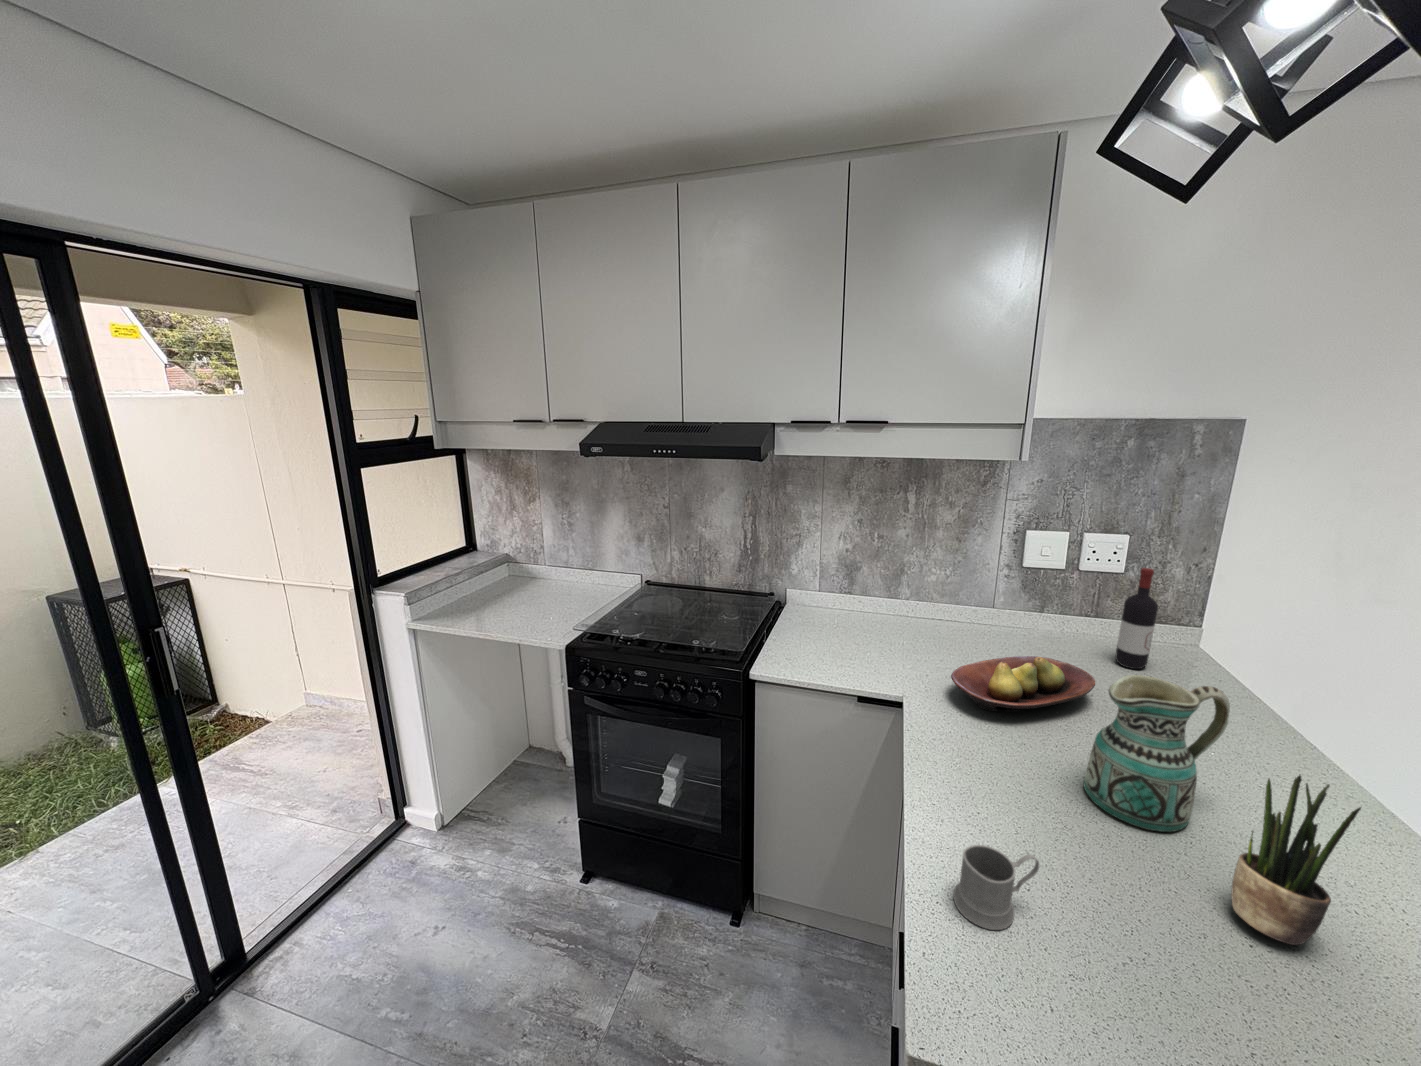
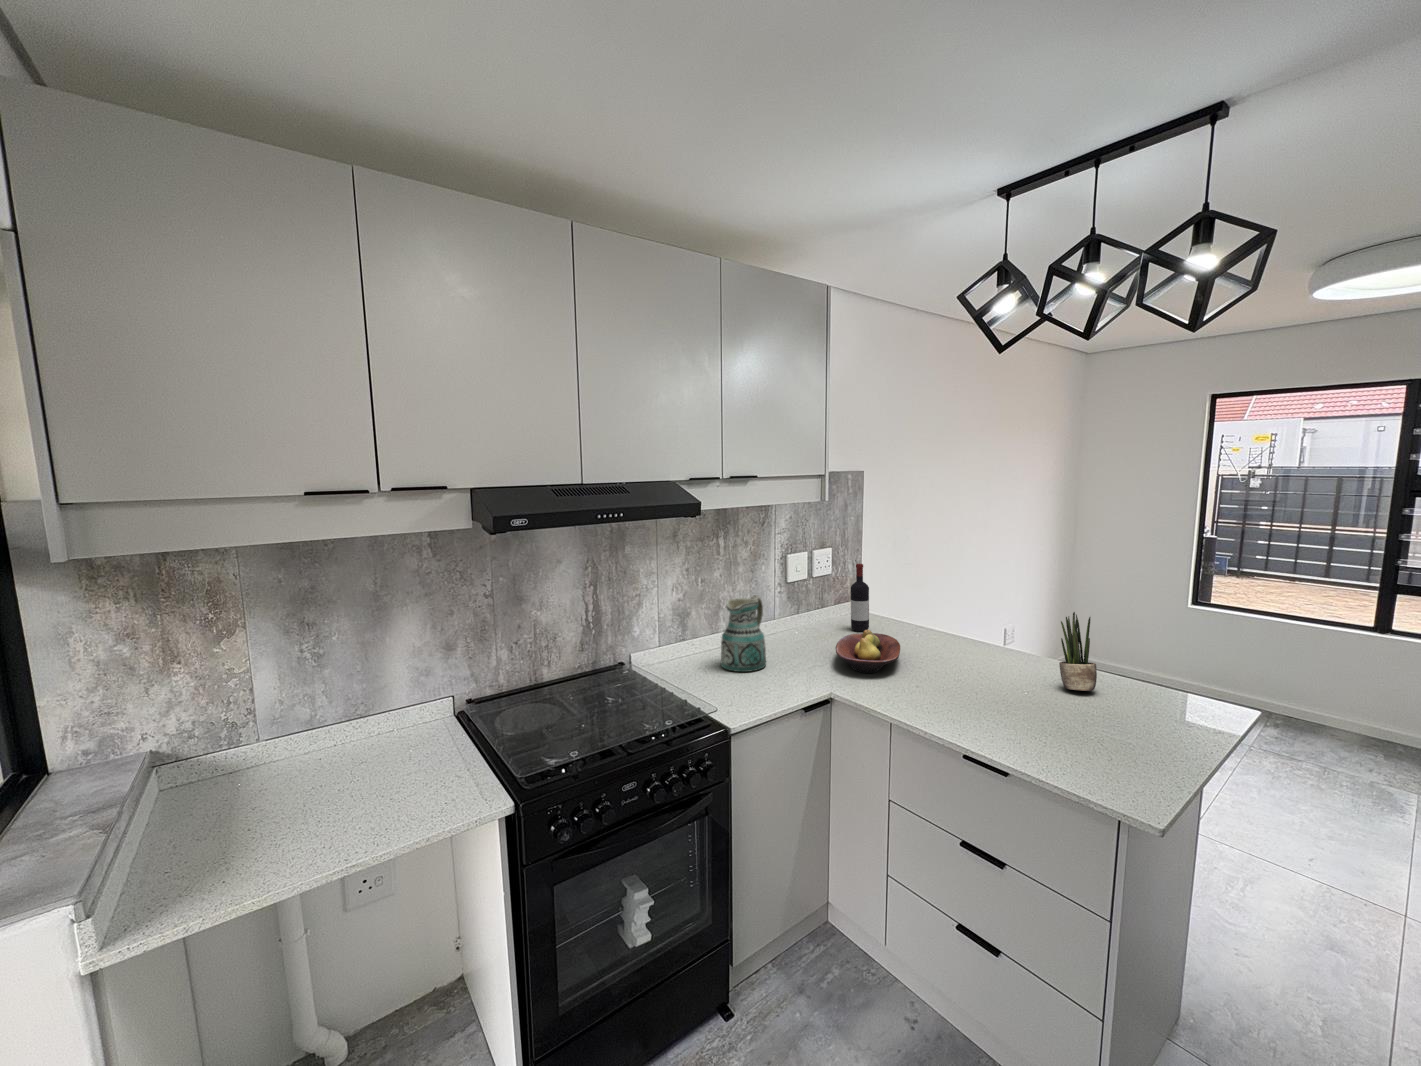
ceramic pitcher: present [1084,675,1230,832] -> present [721,595,766,672]
mug: present [954,845,1039,930] -> none [1033,694,1071,743]

